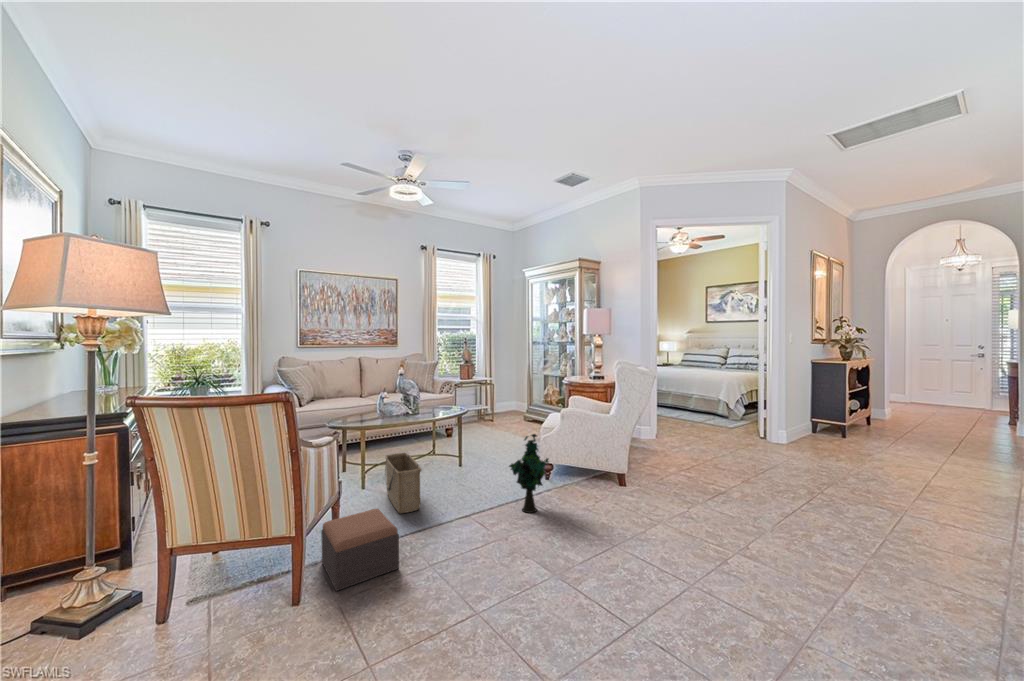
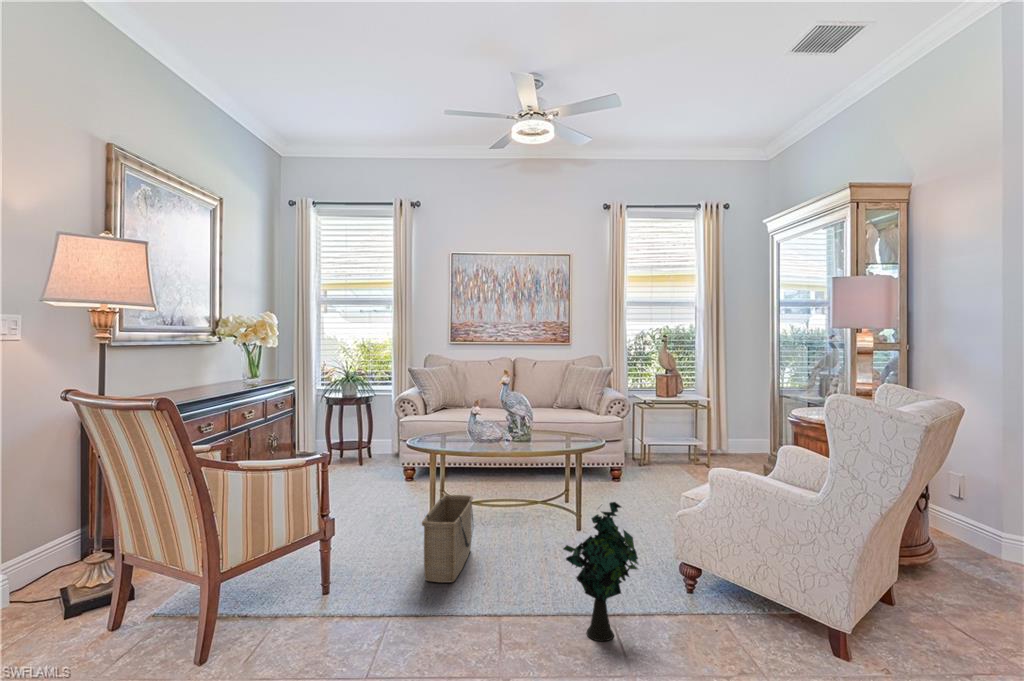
footstool: present [321,509,399,591] -> none [249,565,357,661]

